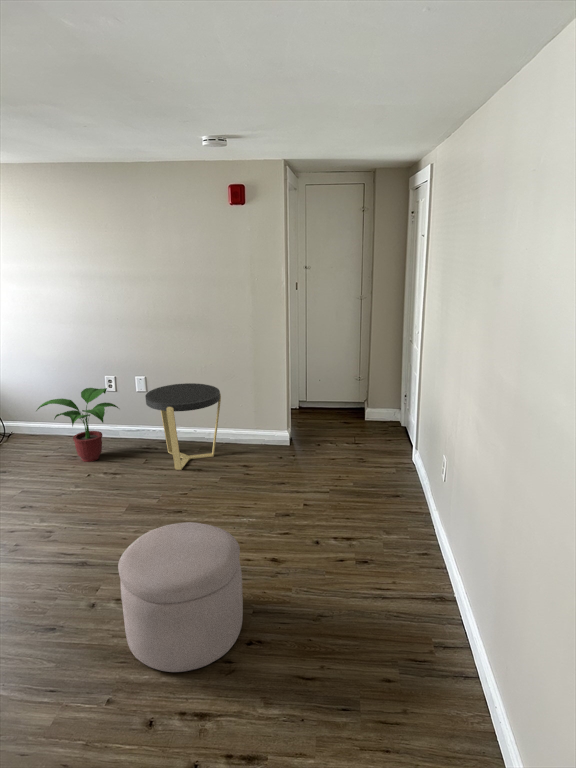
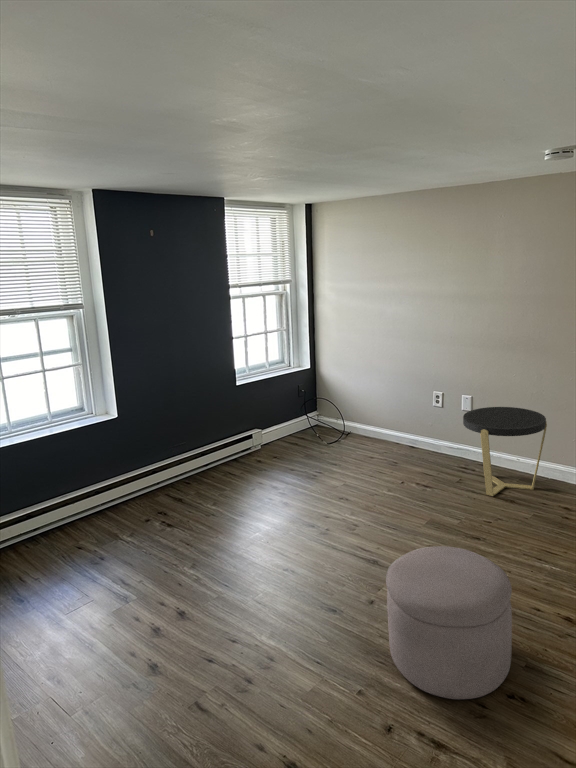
potted plant: present [36,388,118,462] -> none [367,401,441,470]

